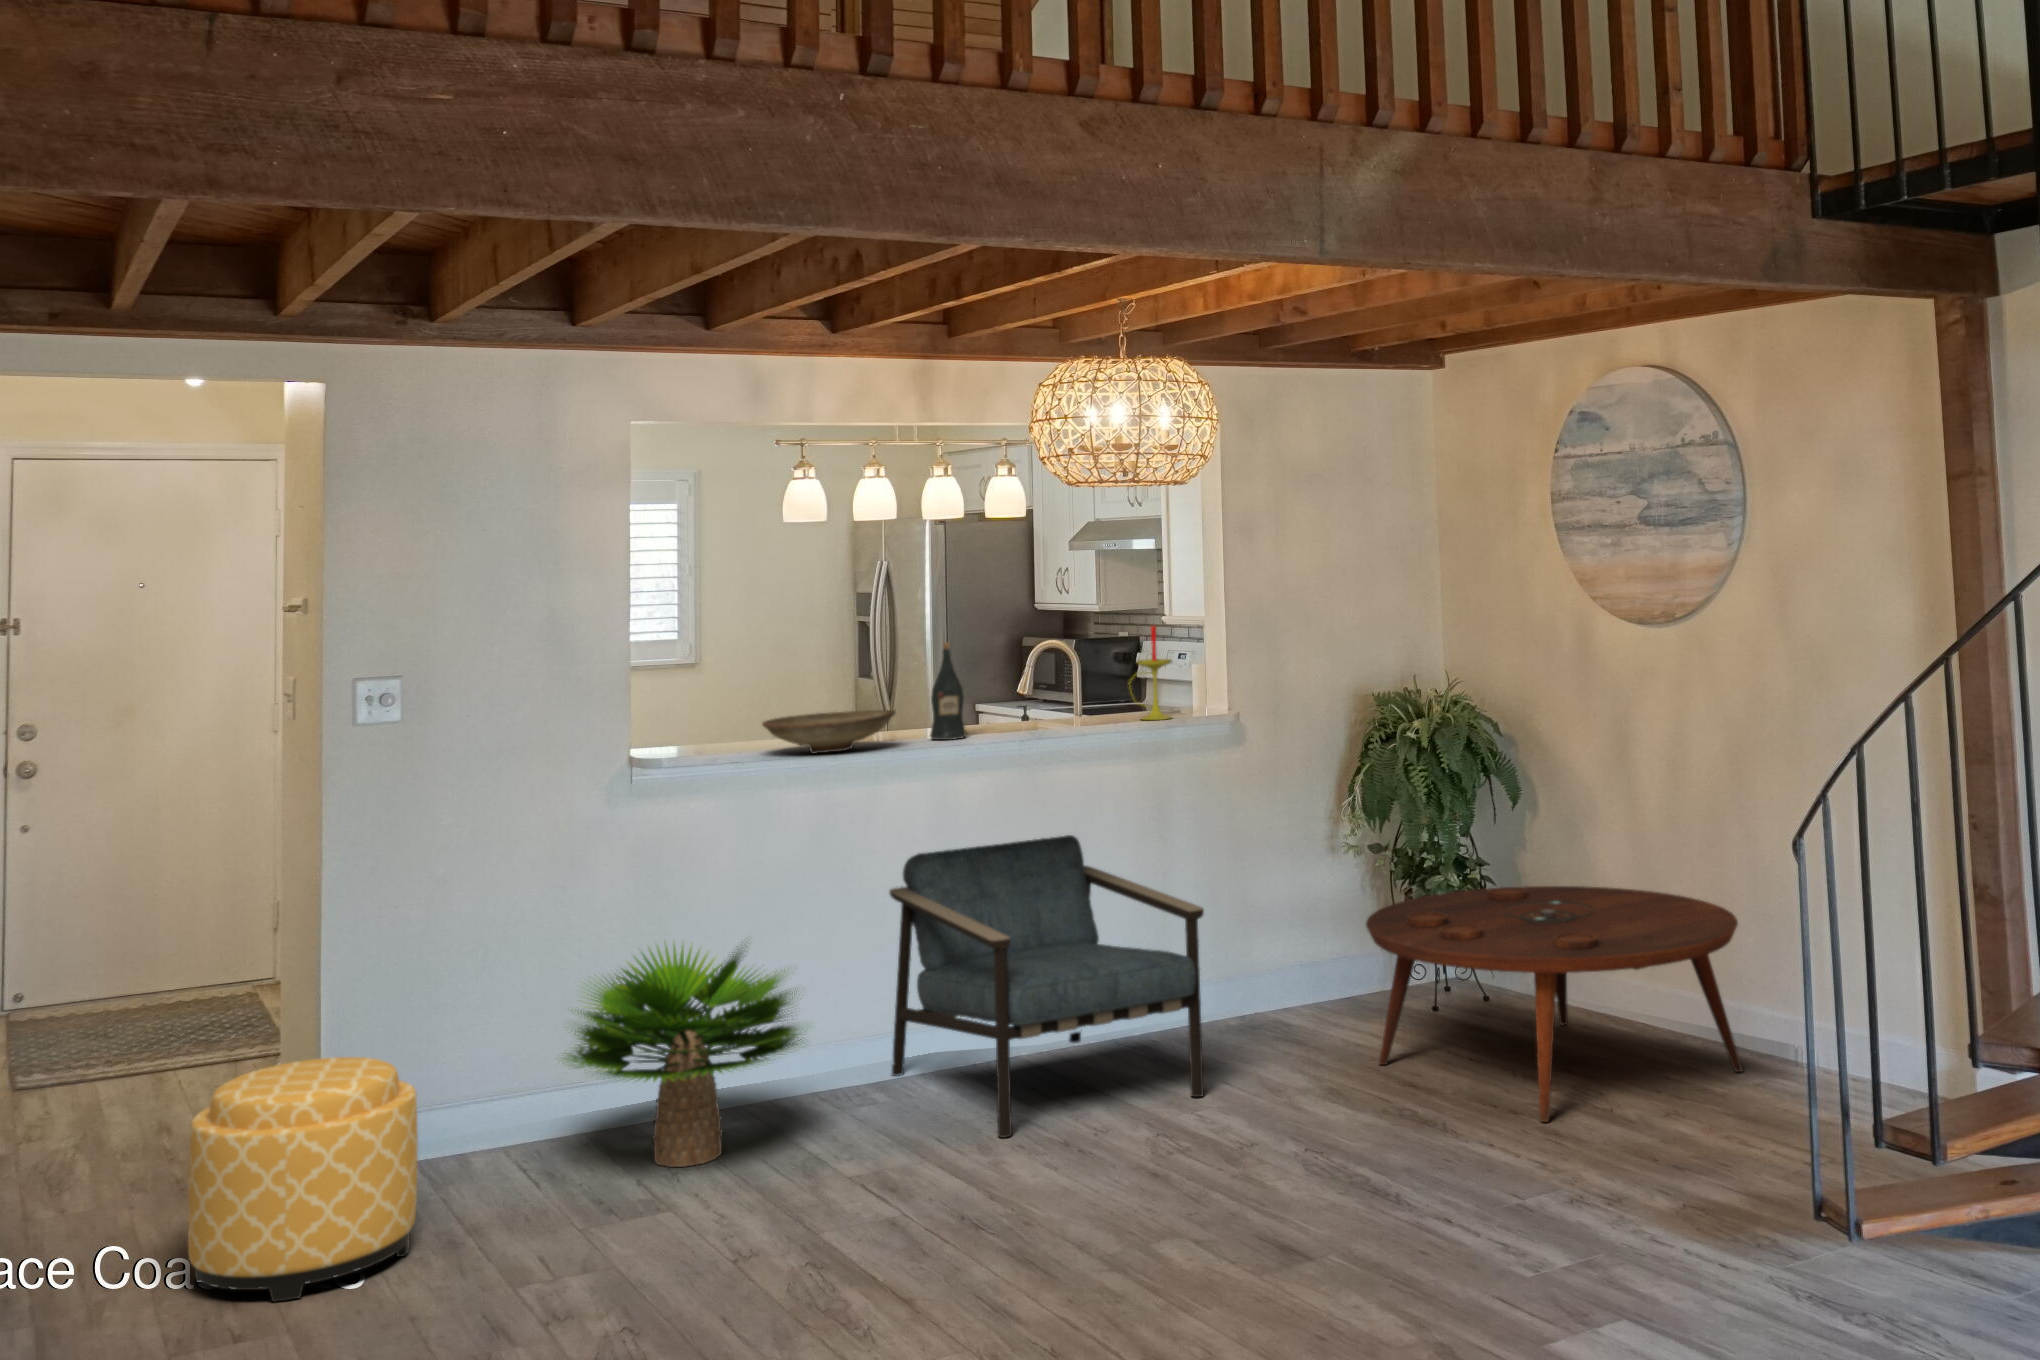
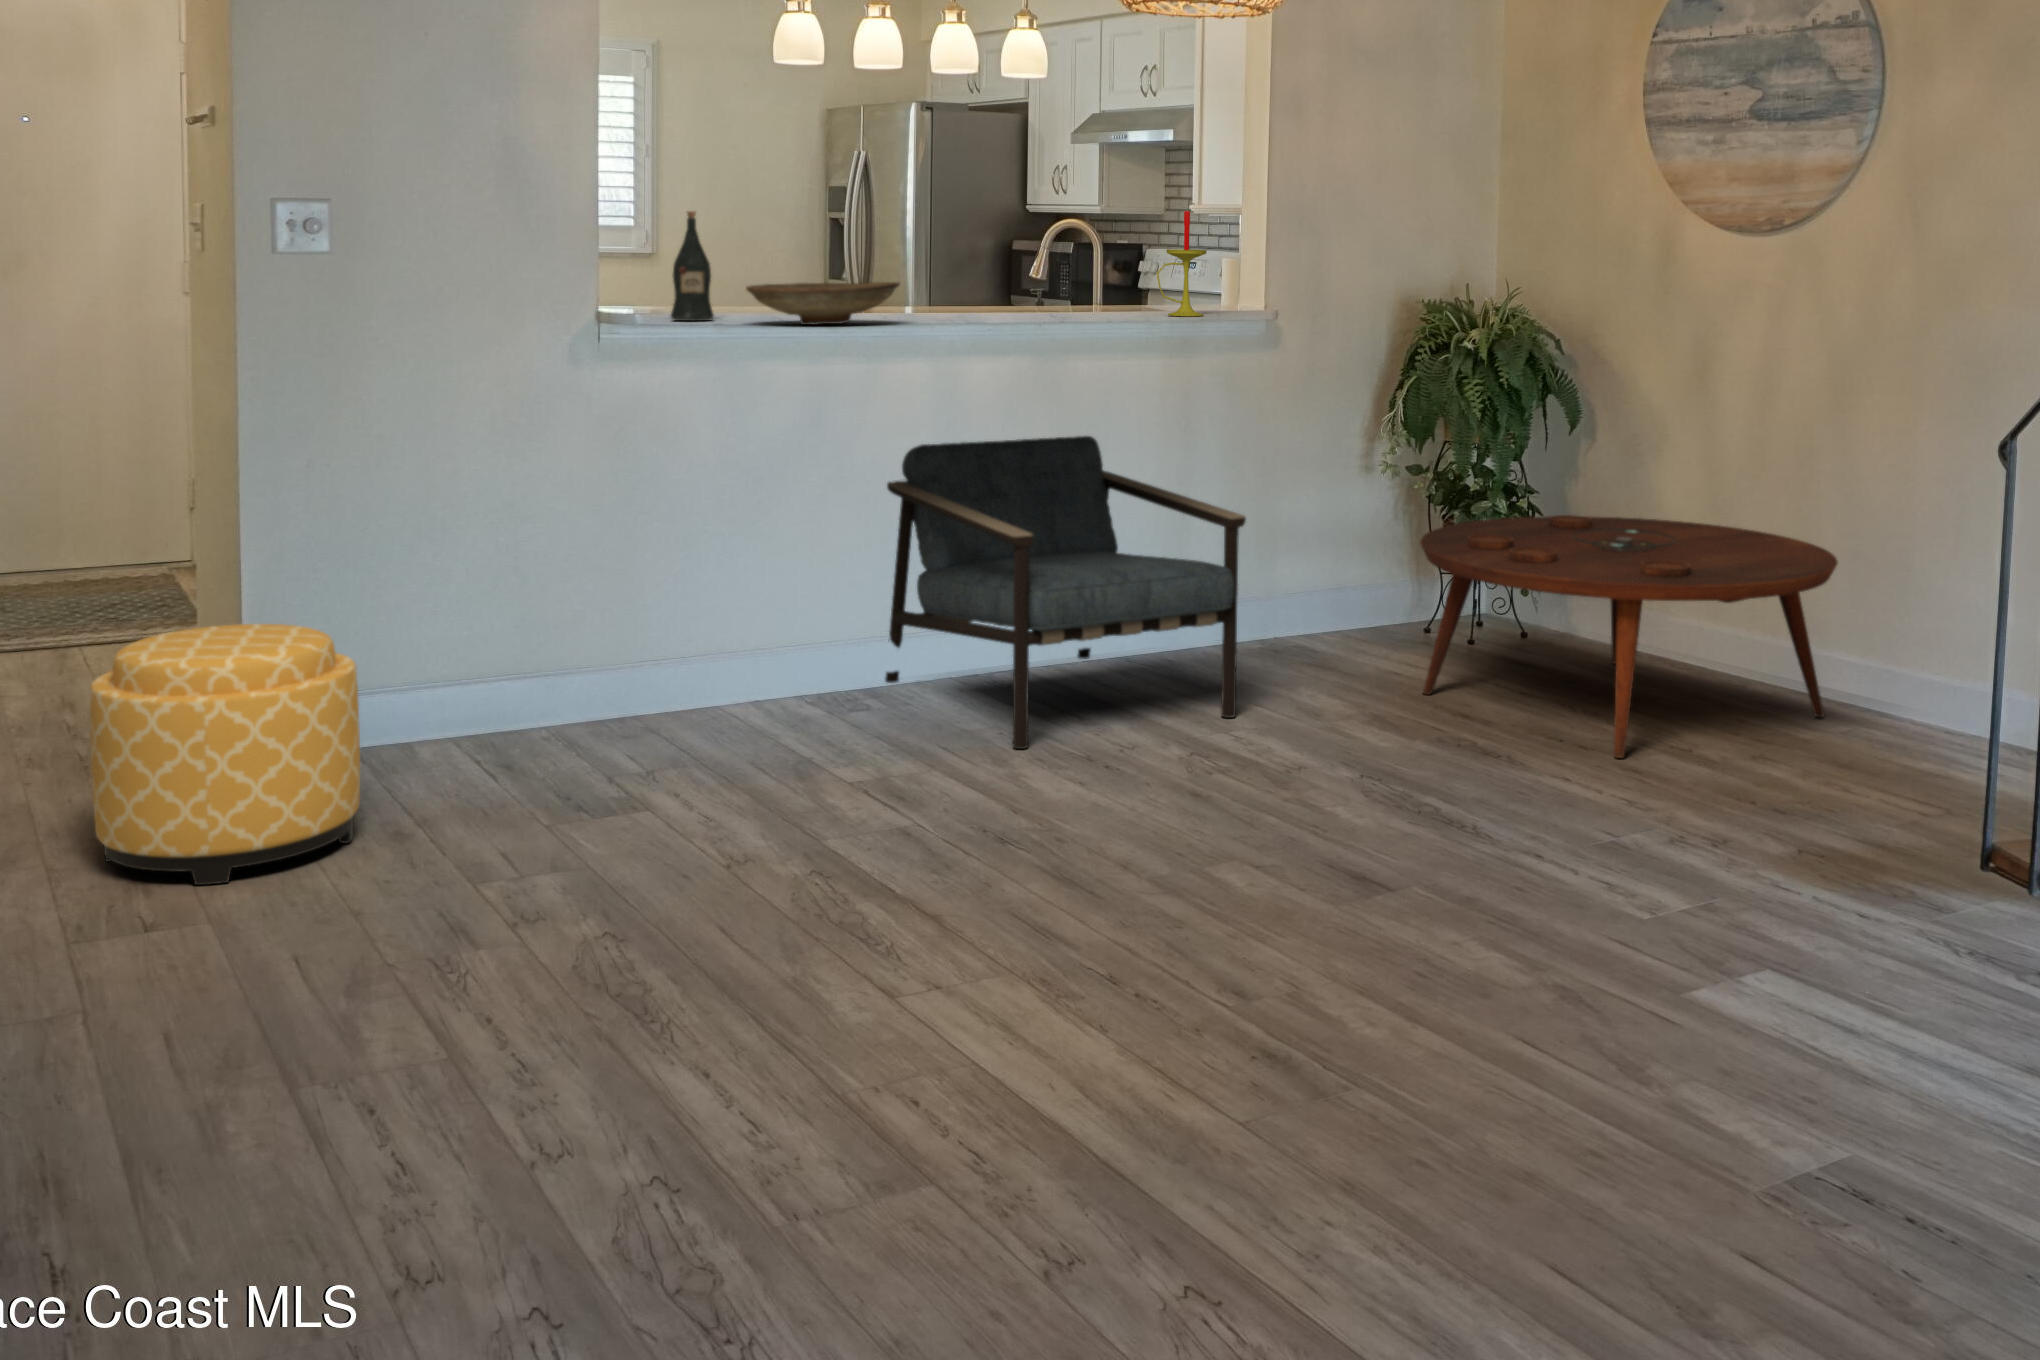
wine bottle: present [930,643,966,740] -> present [671,211,714,321]
potted plant: present [564,942,801,1167] -> none [512,513,814,764]

